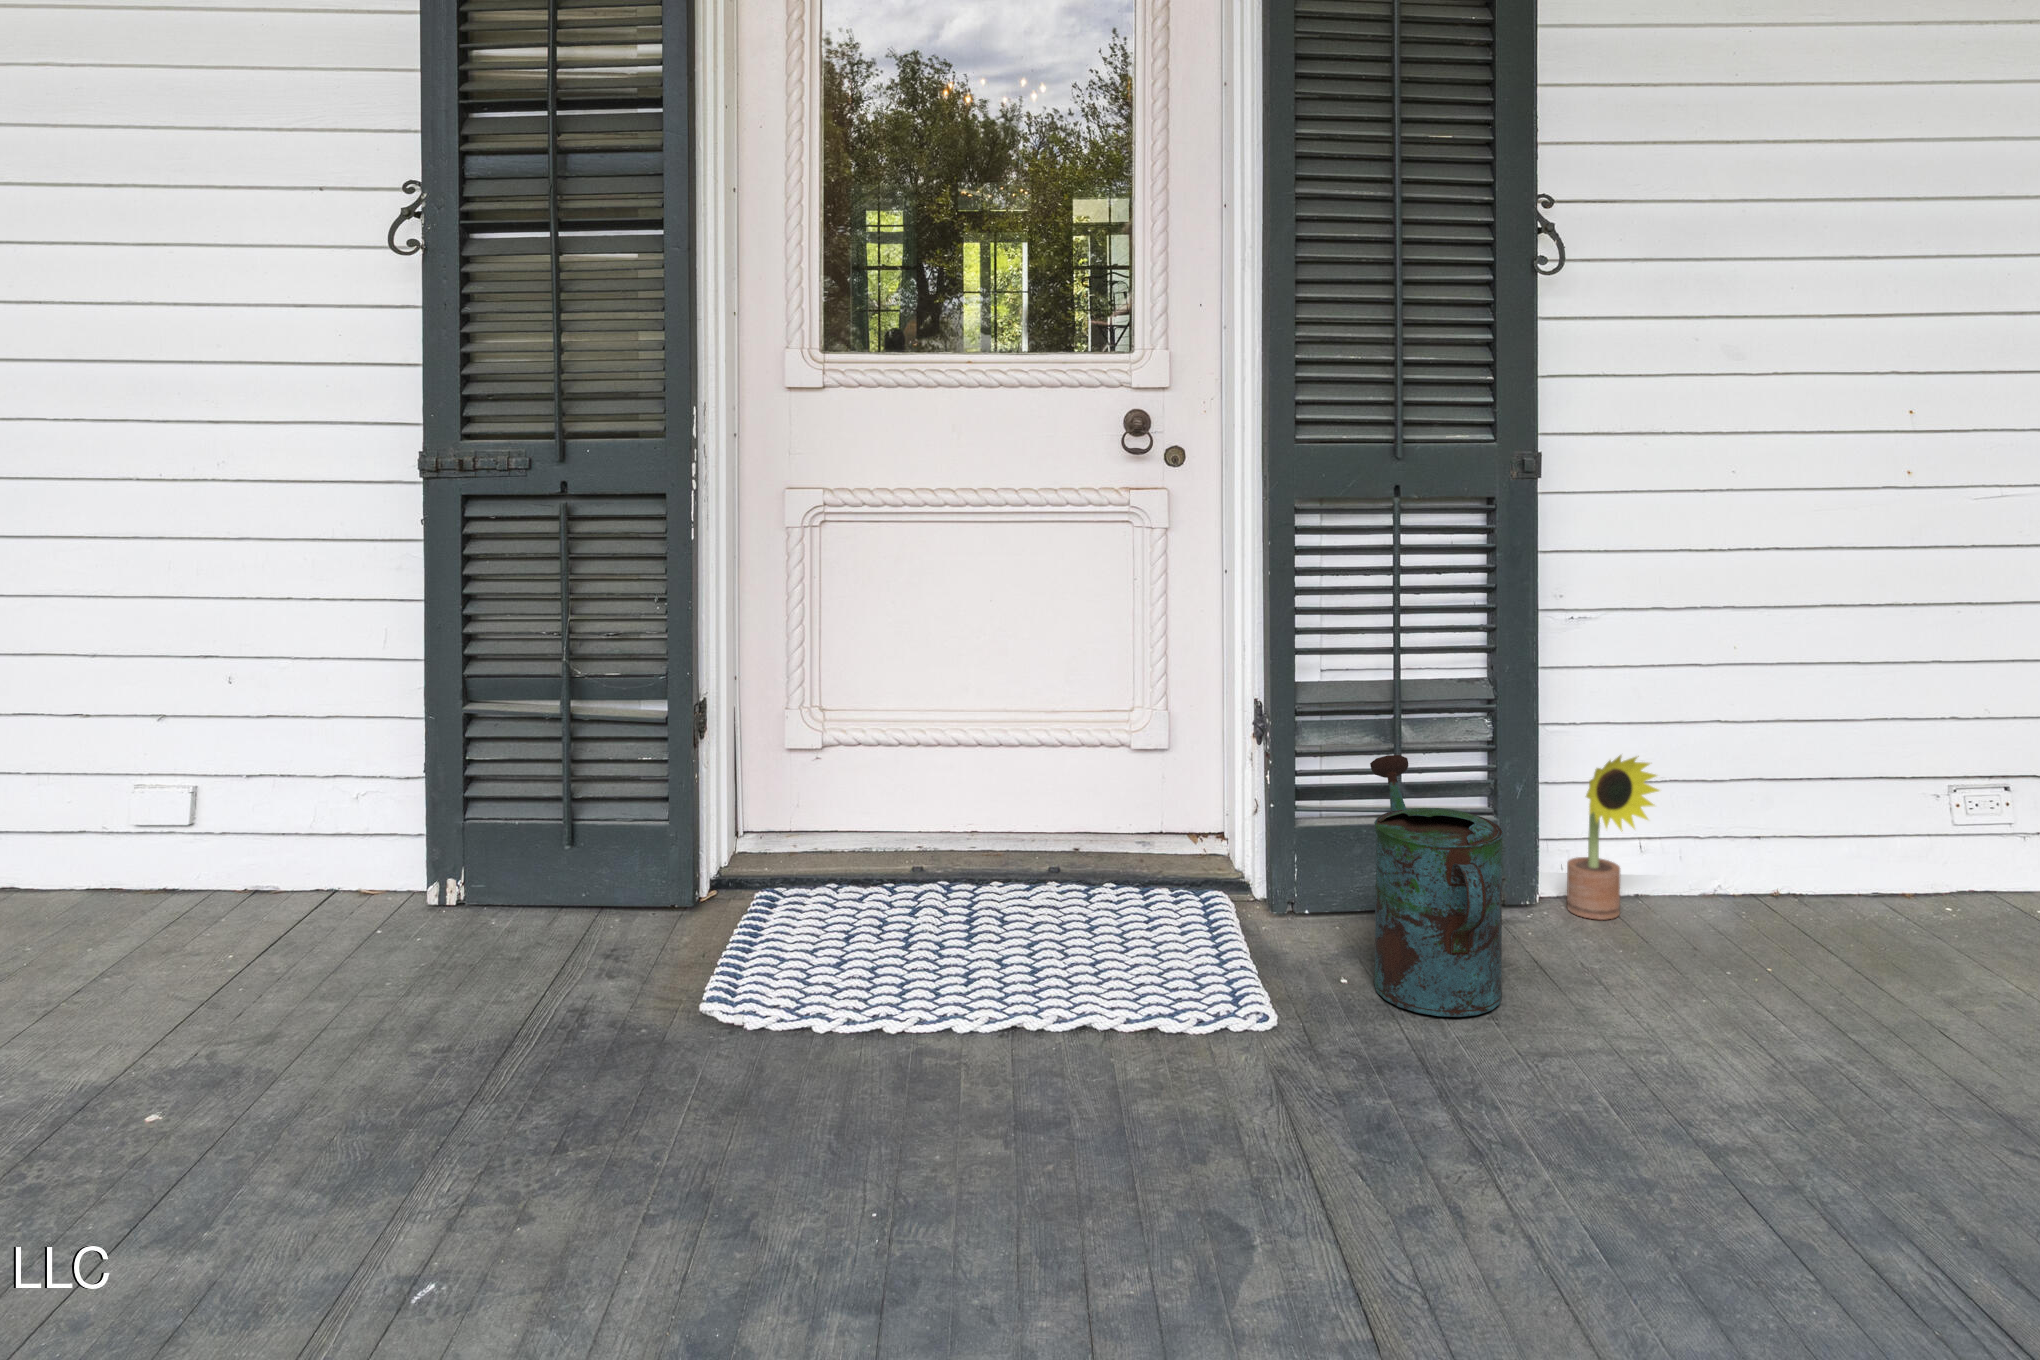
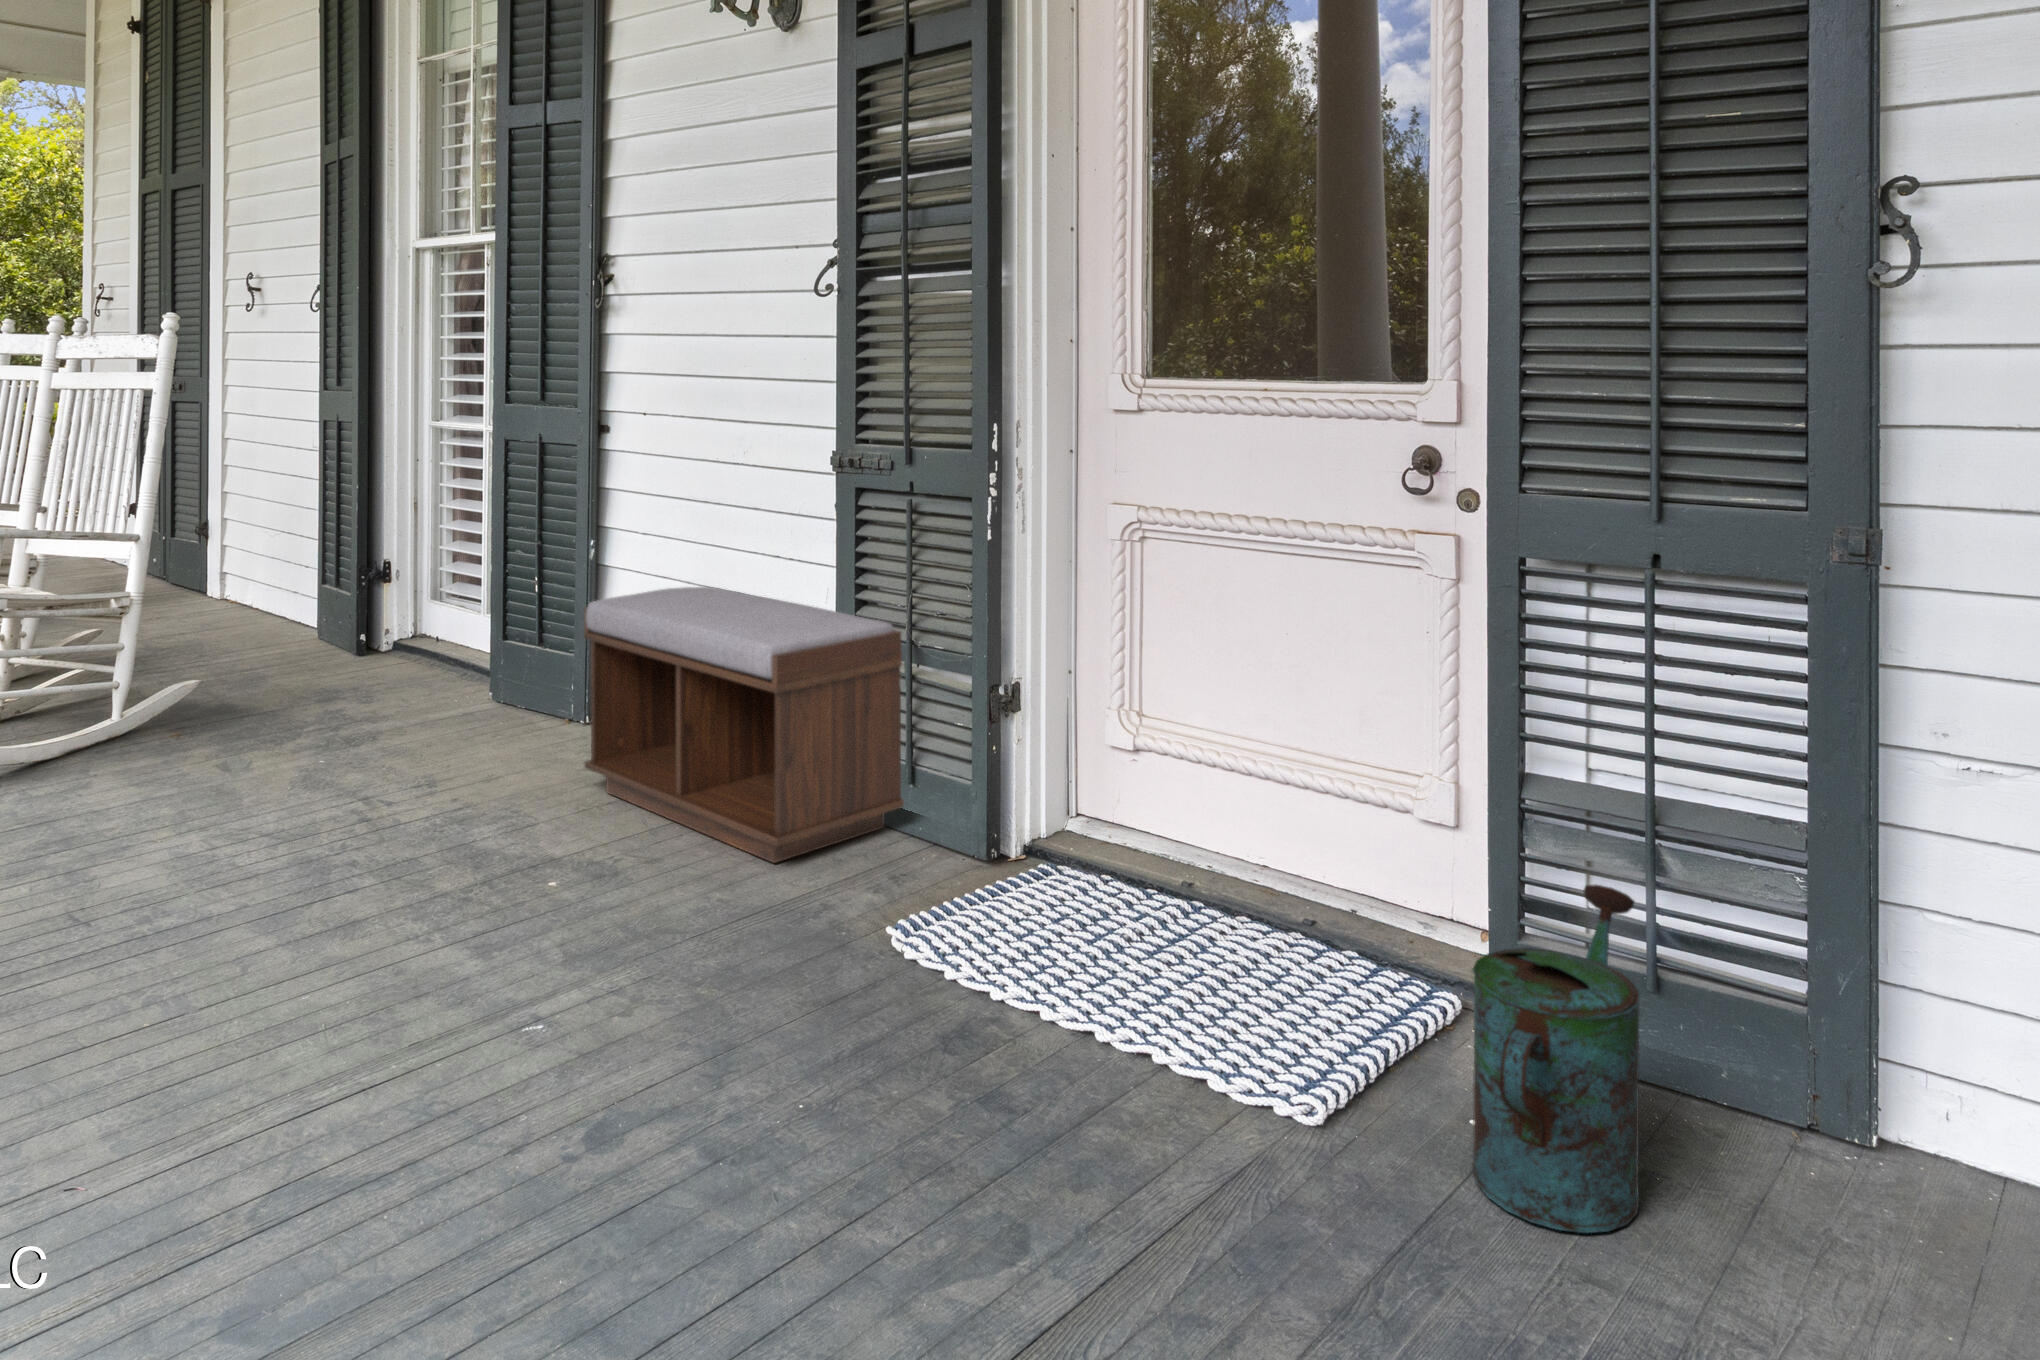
bench: none [16,654,548,975] -> present [584,587,904,863]
decorative plant: present [1567,755,1659,919] -> none [1884,968,2035,1203]

